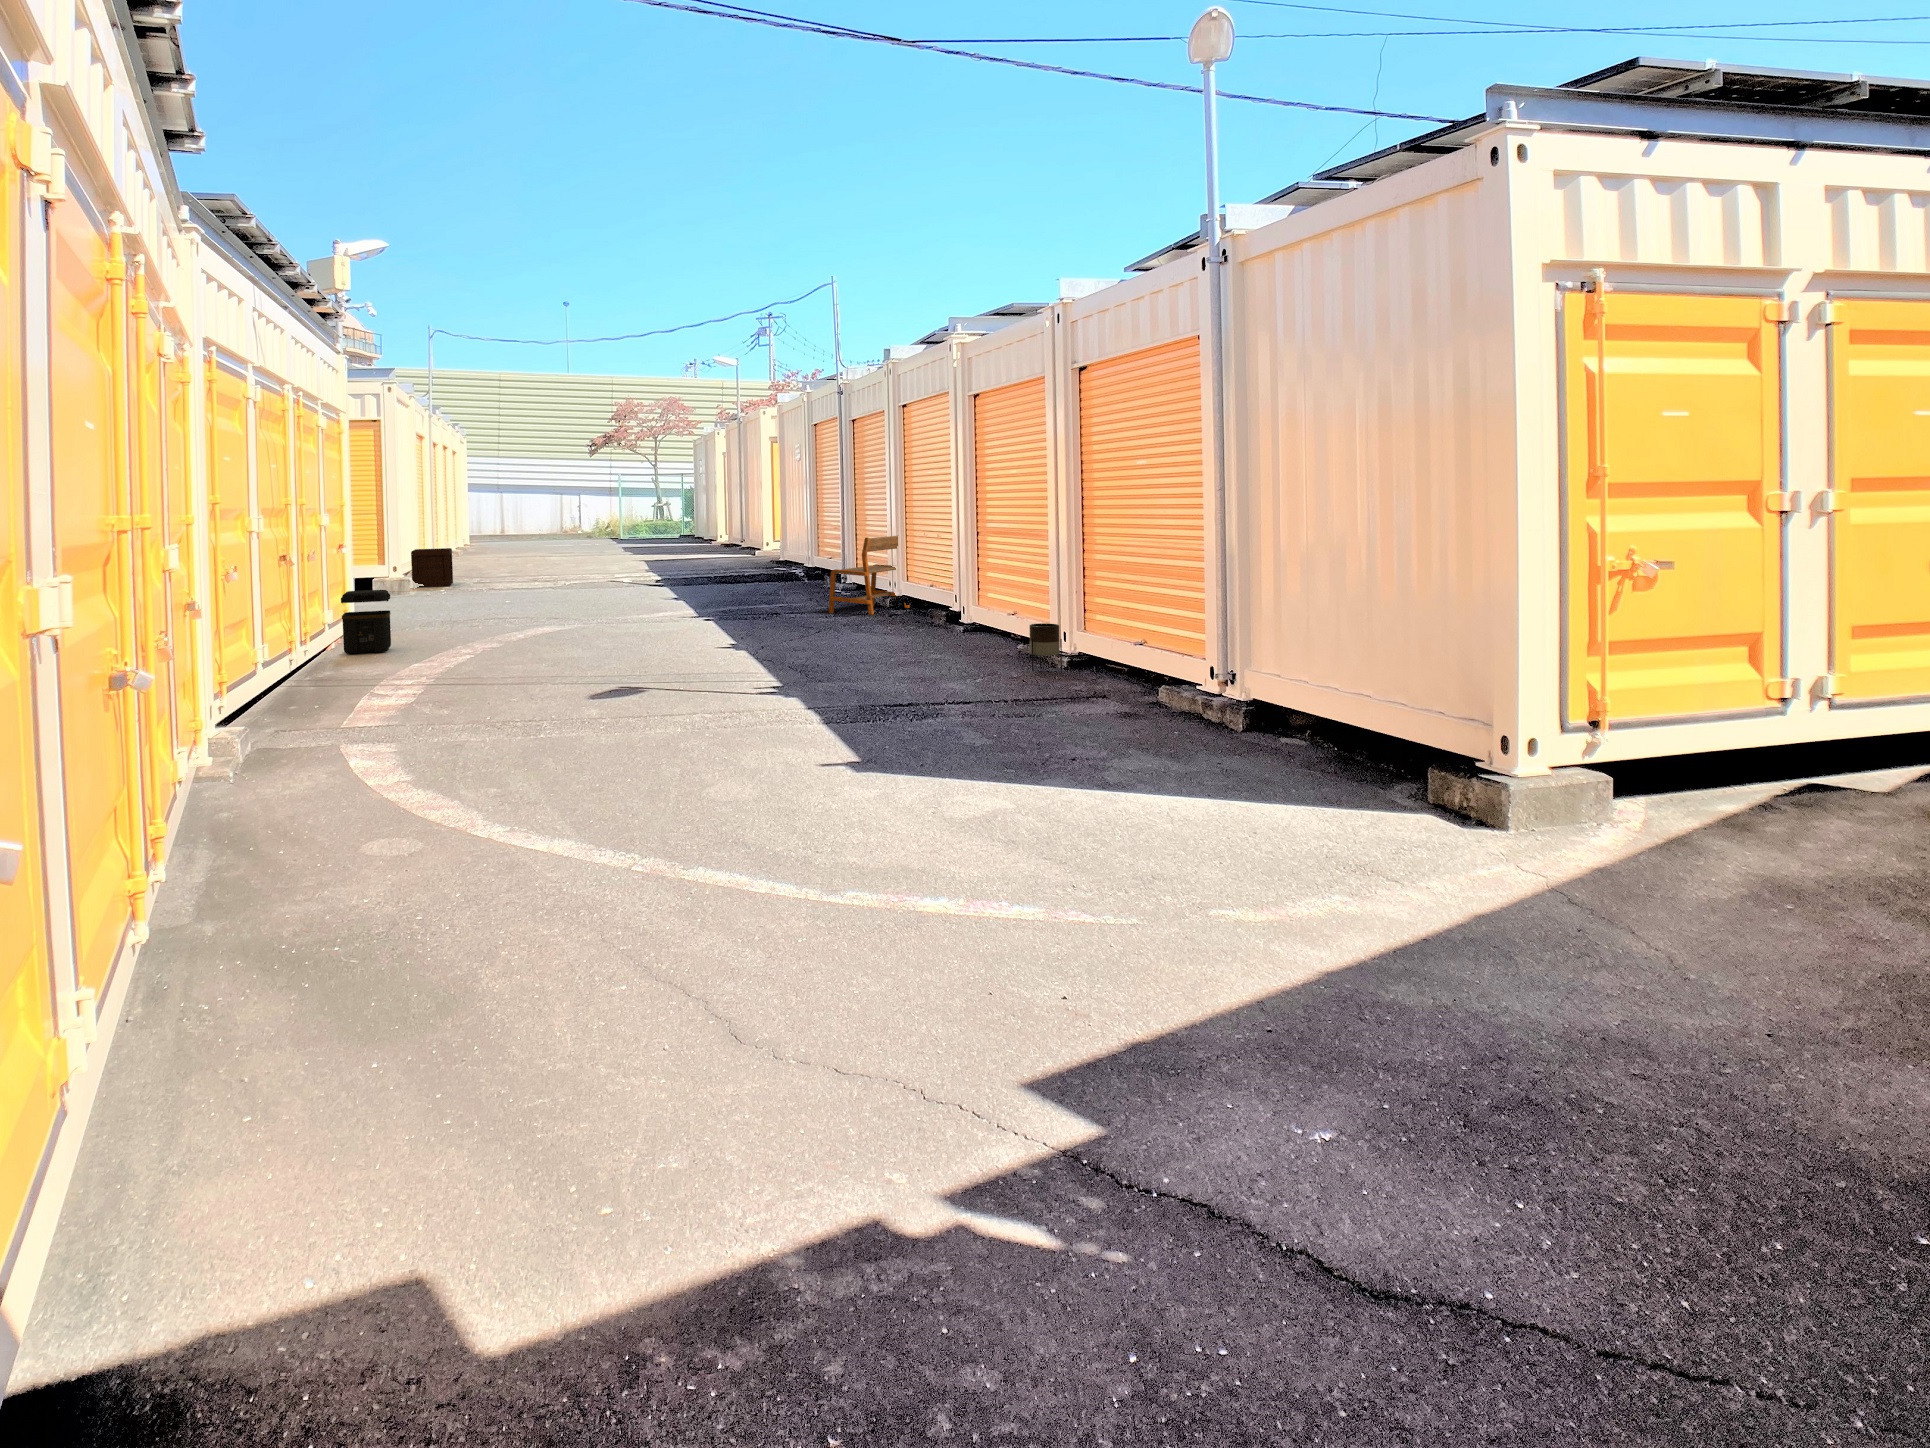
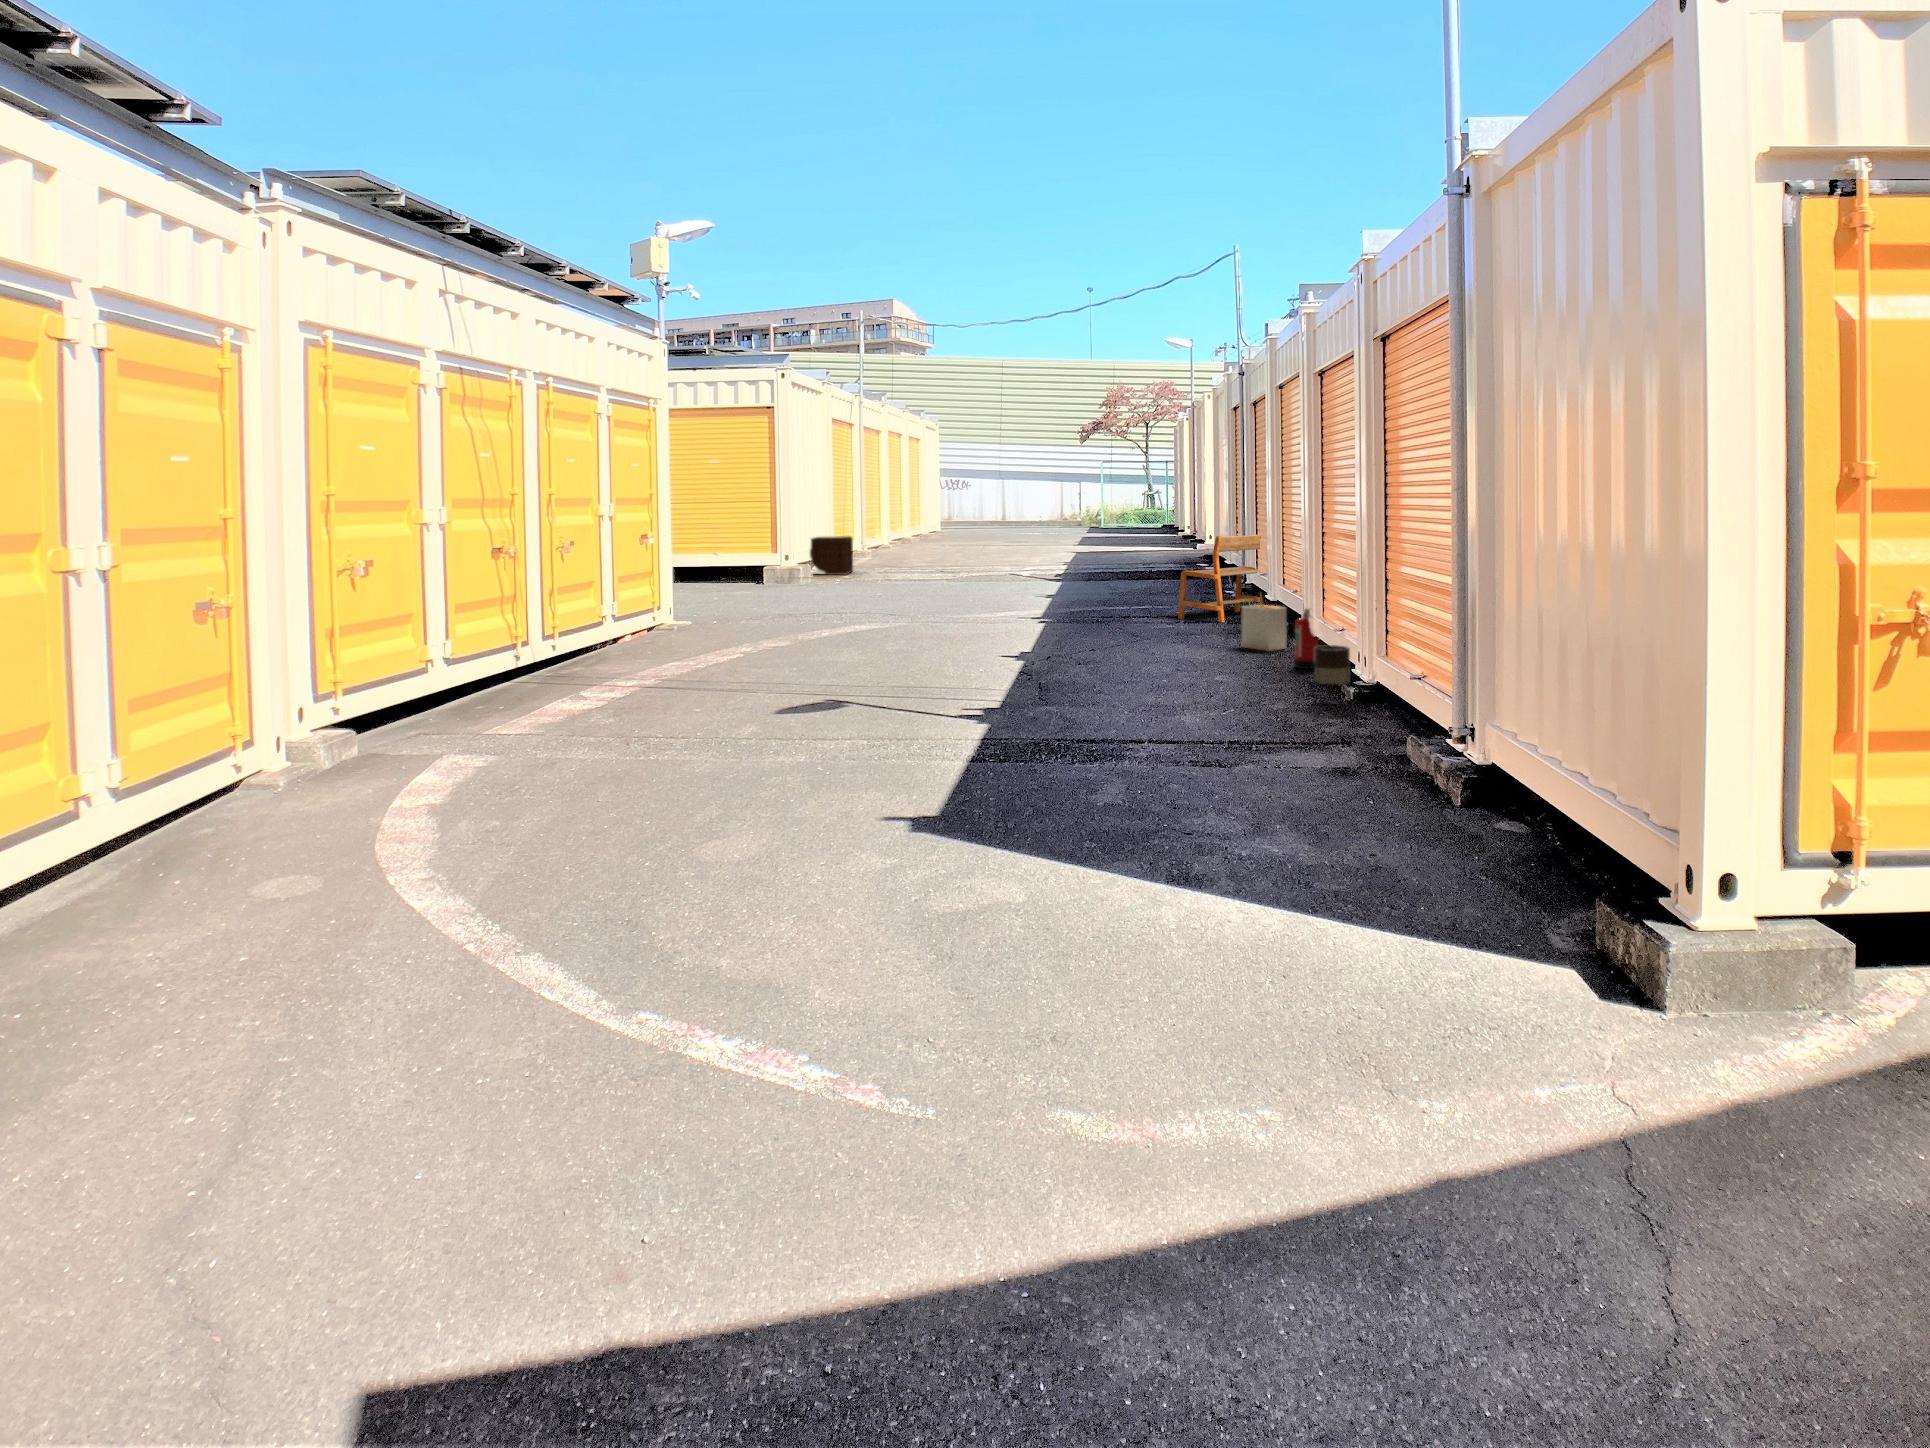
storage bin: none [916,586,955,635] -> present [1242,595,1286,651]
toolbox: present [341,590,391,654] -> none [637,580,691,644]
fire extinguisher: none [981,595,1002,648] -> present [1294,608,1318,669]

